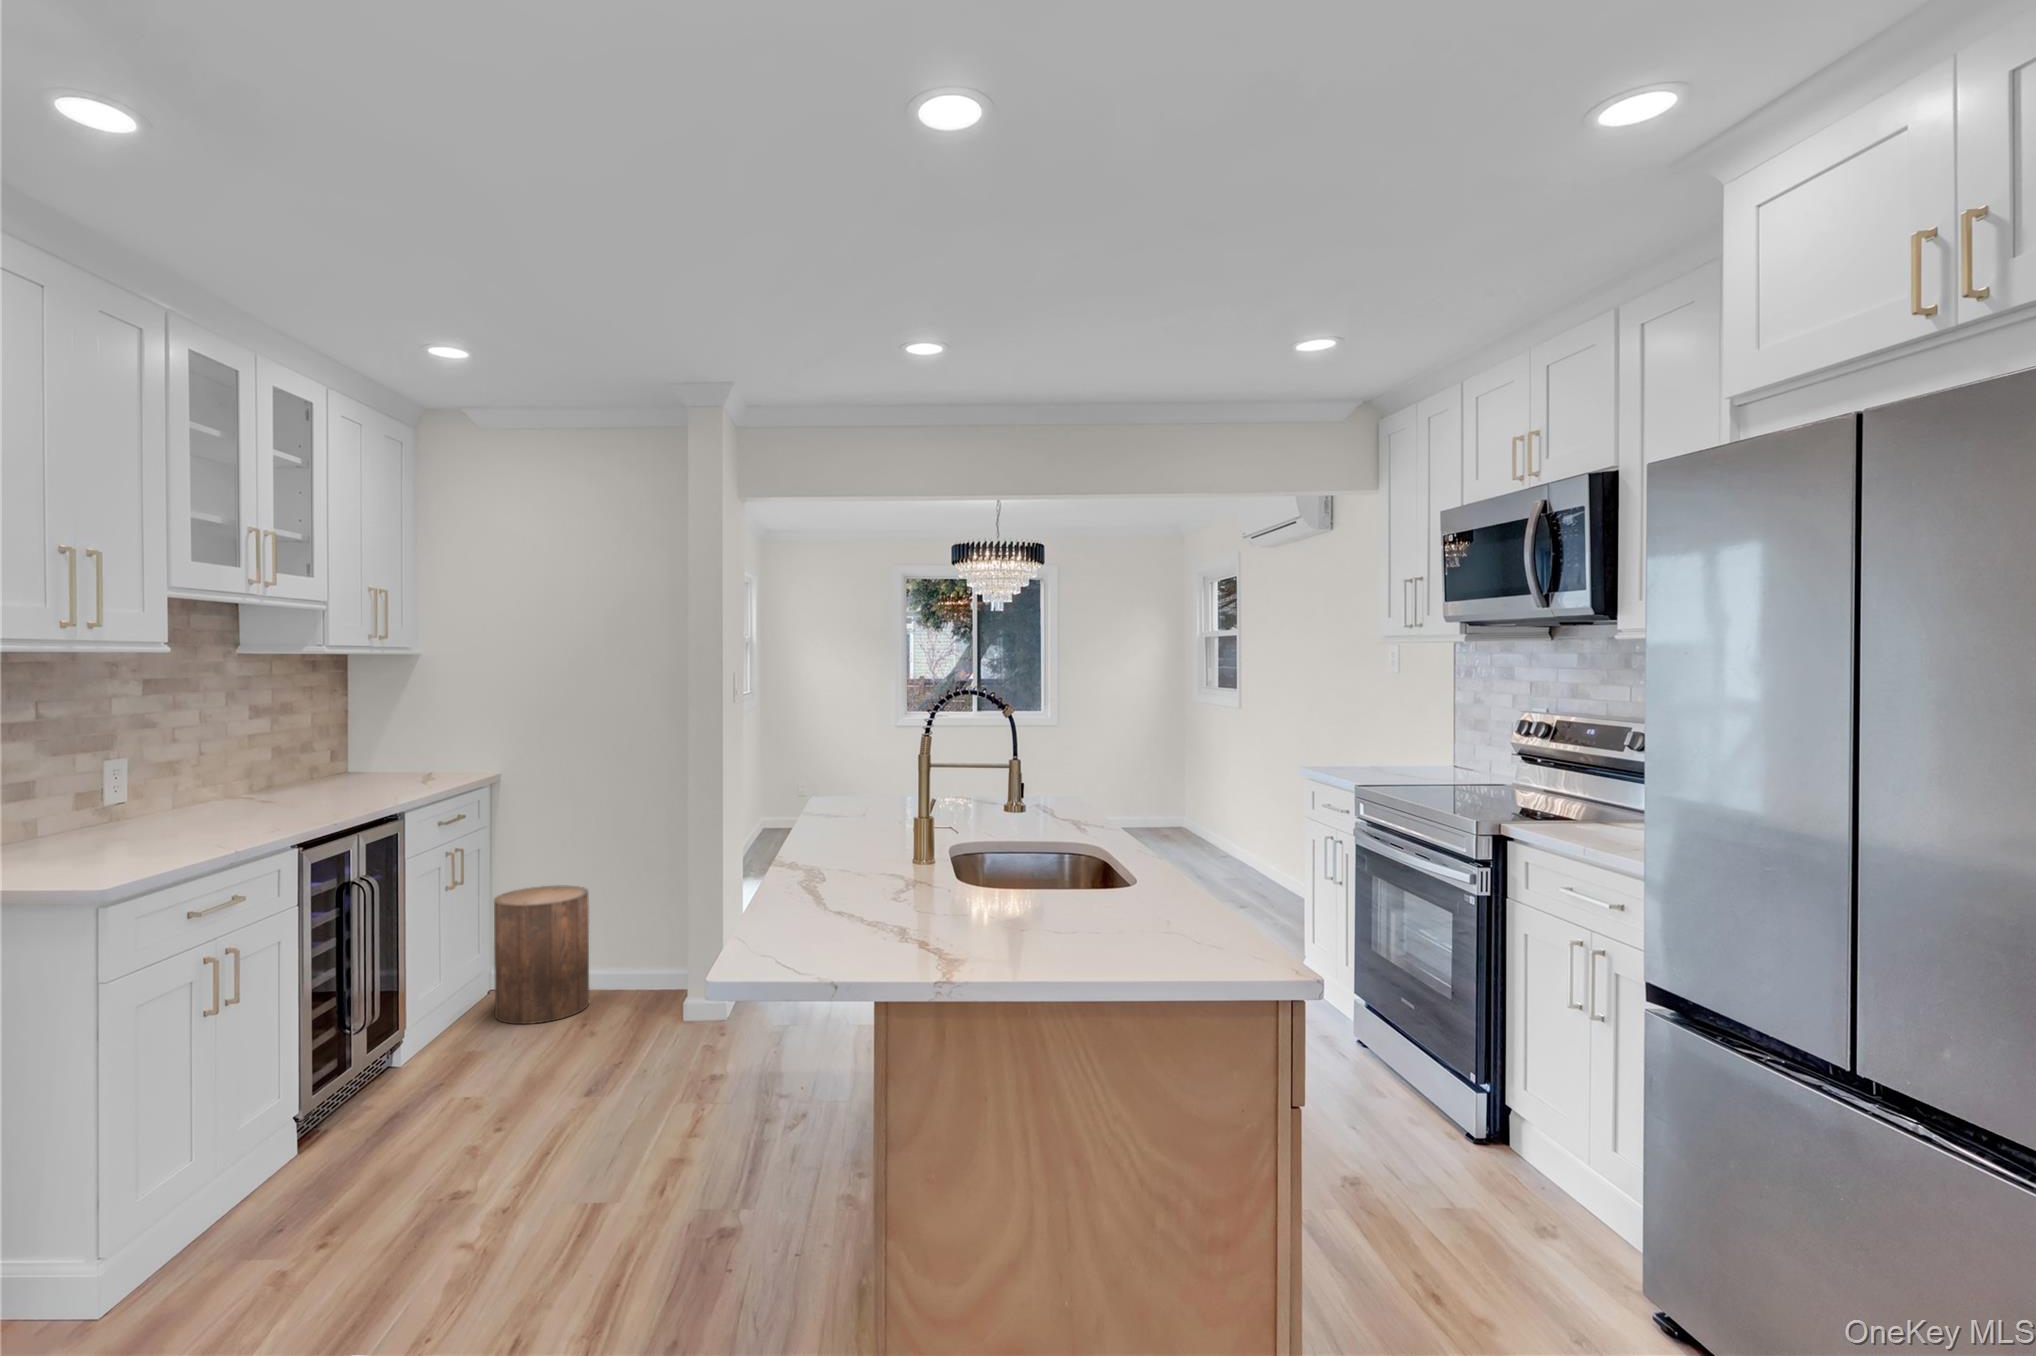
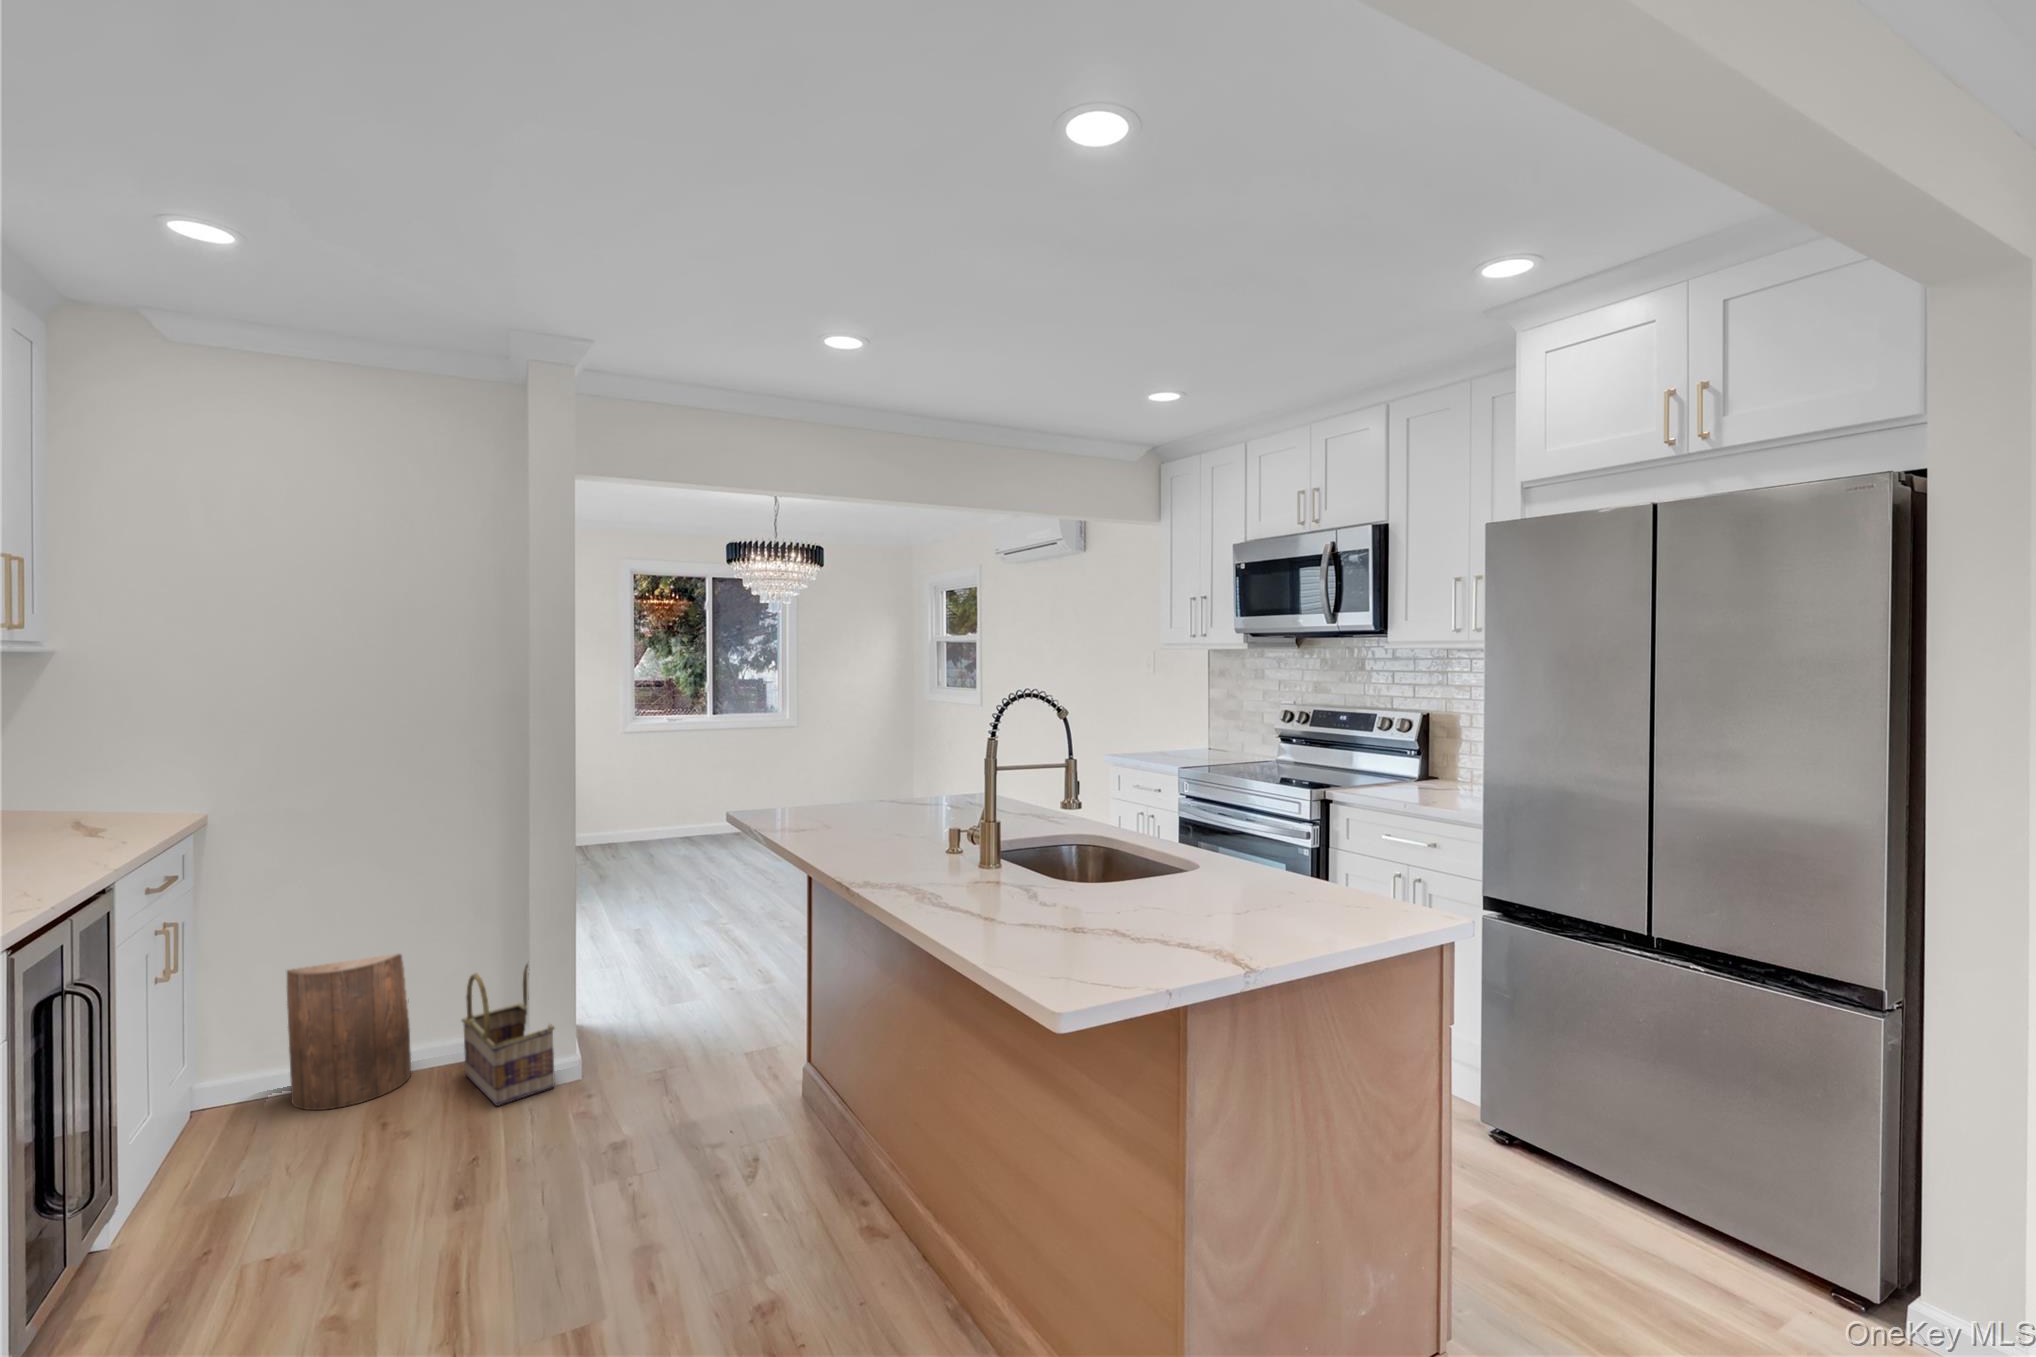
basket: none [621,918,681,1046] -> present [462,964,555,1106]

